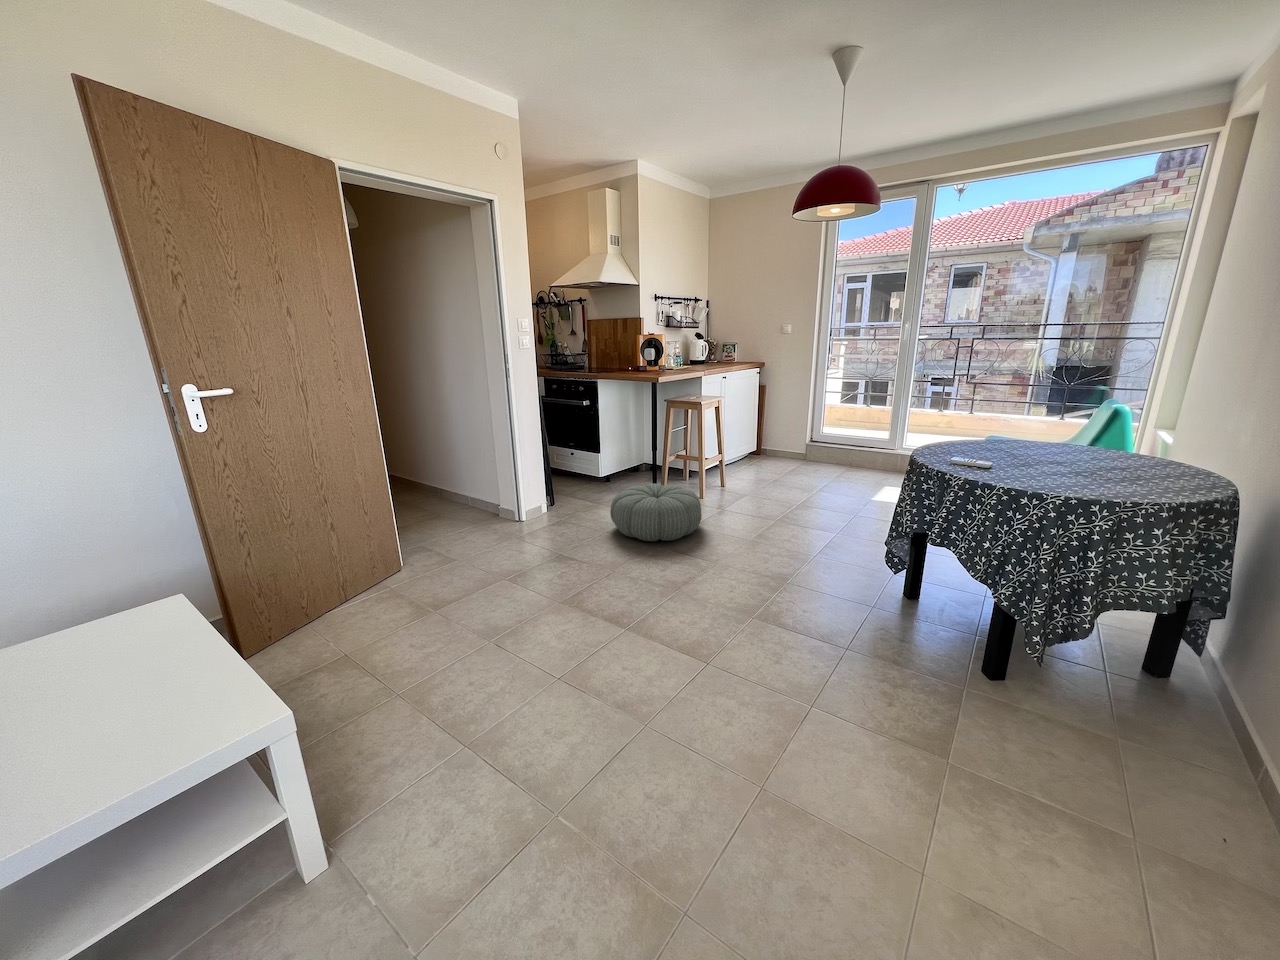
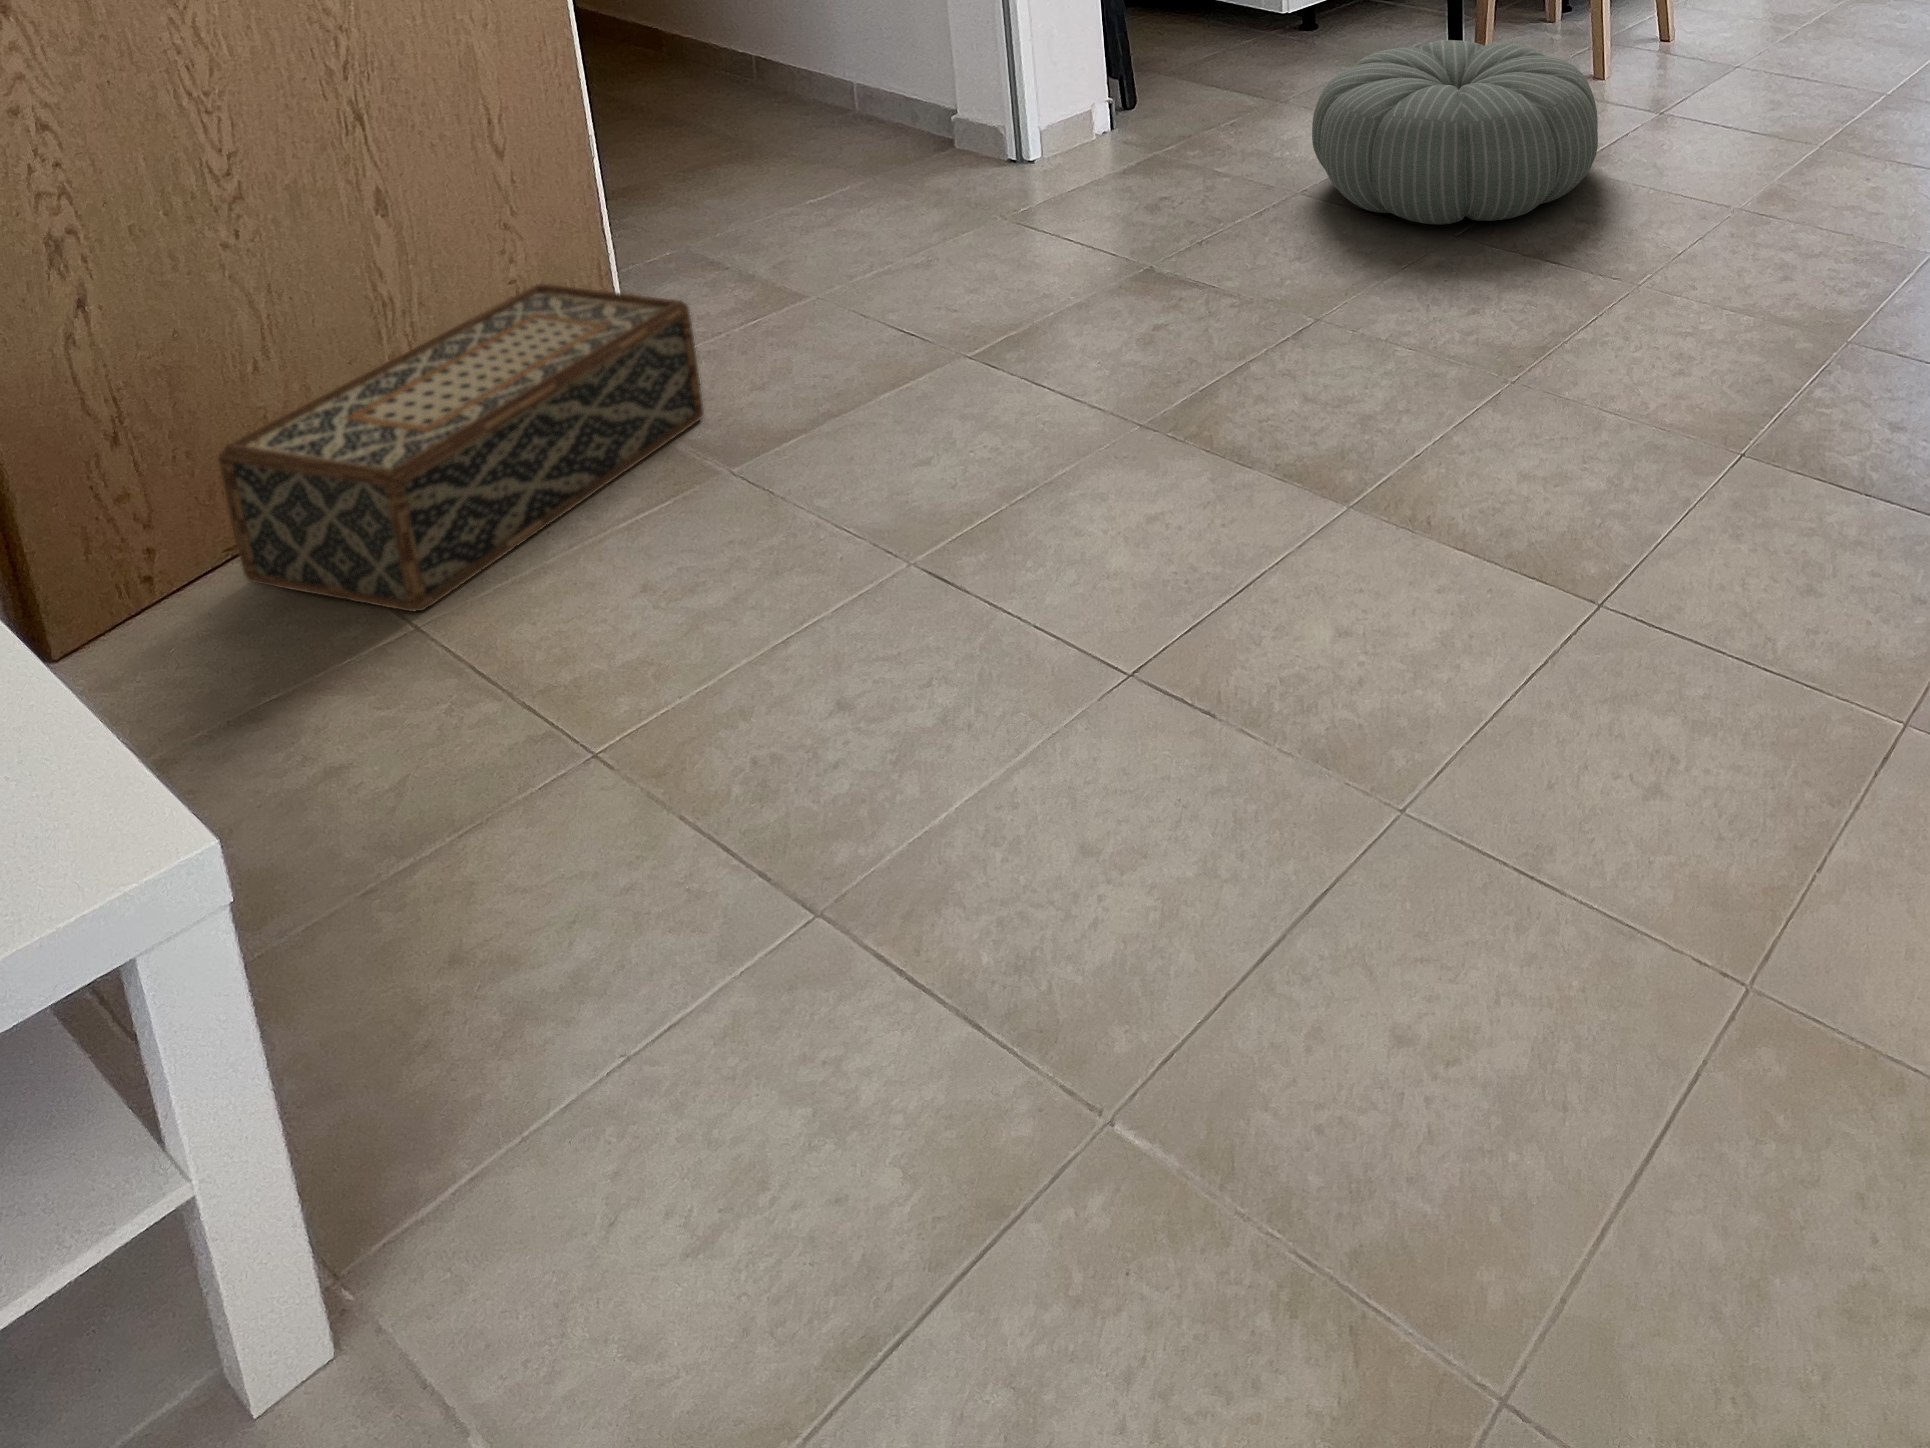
woven basket: none [289,551,428,647] -> present [219,284,704,611]

